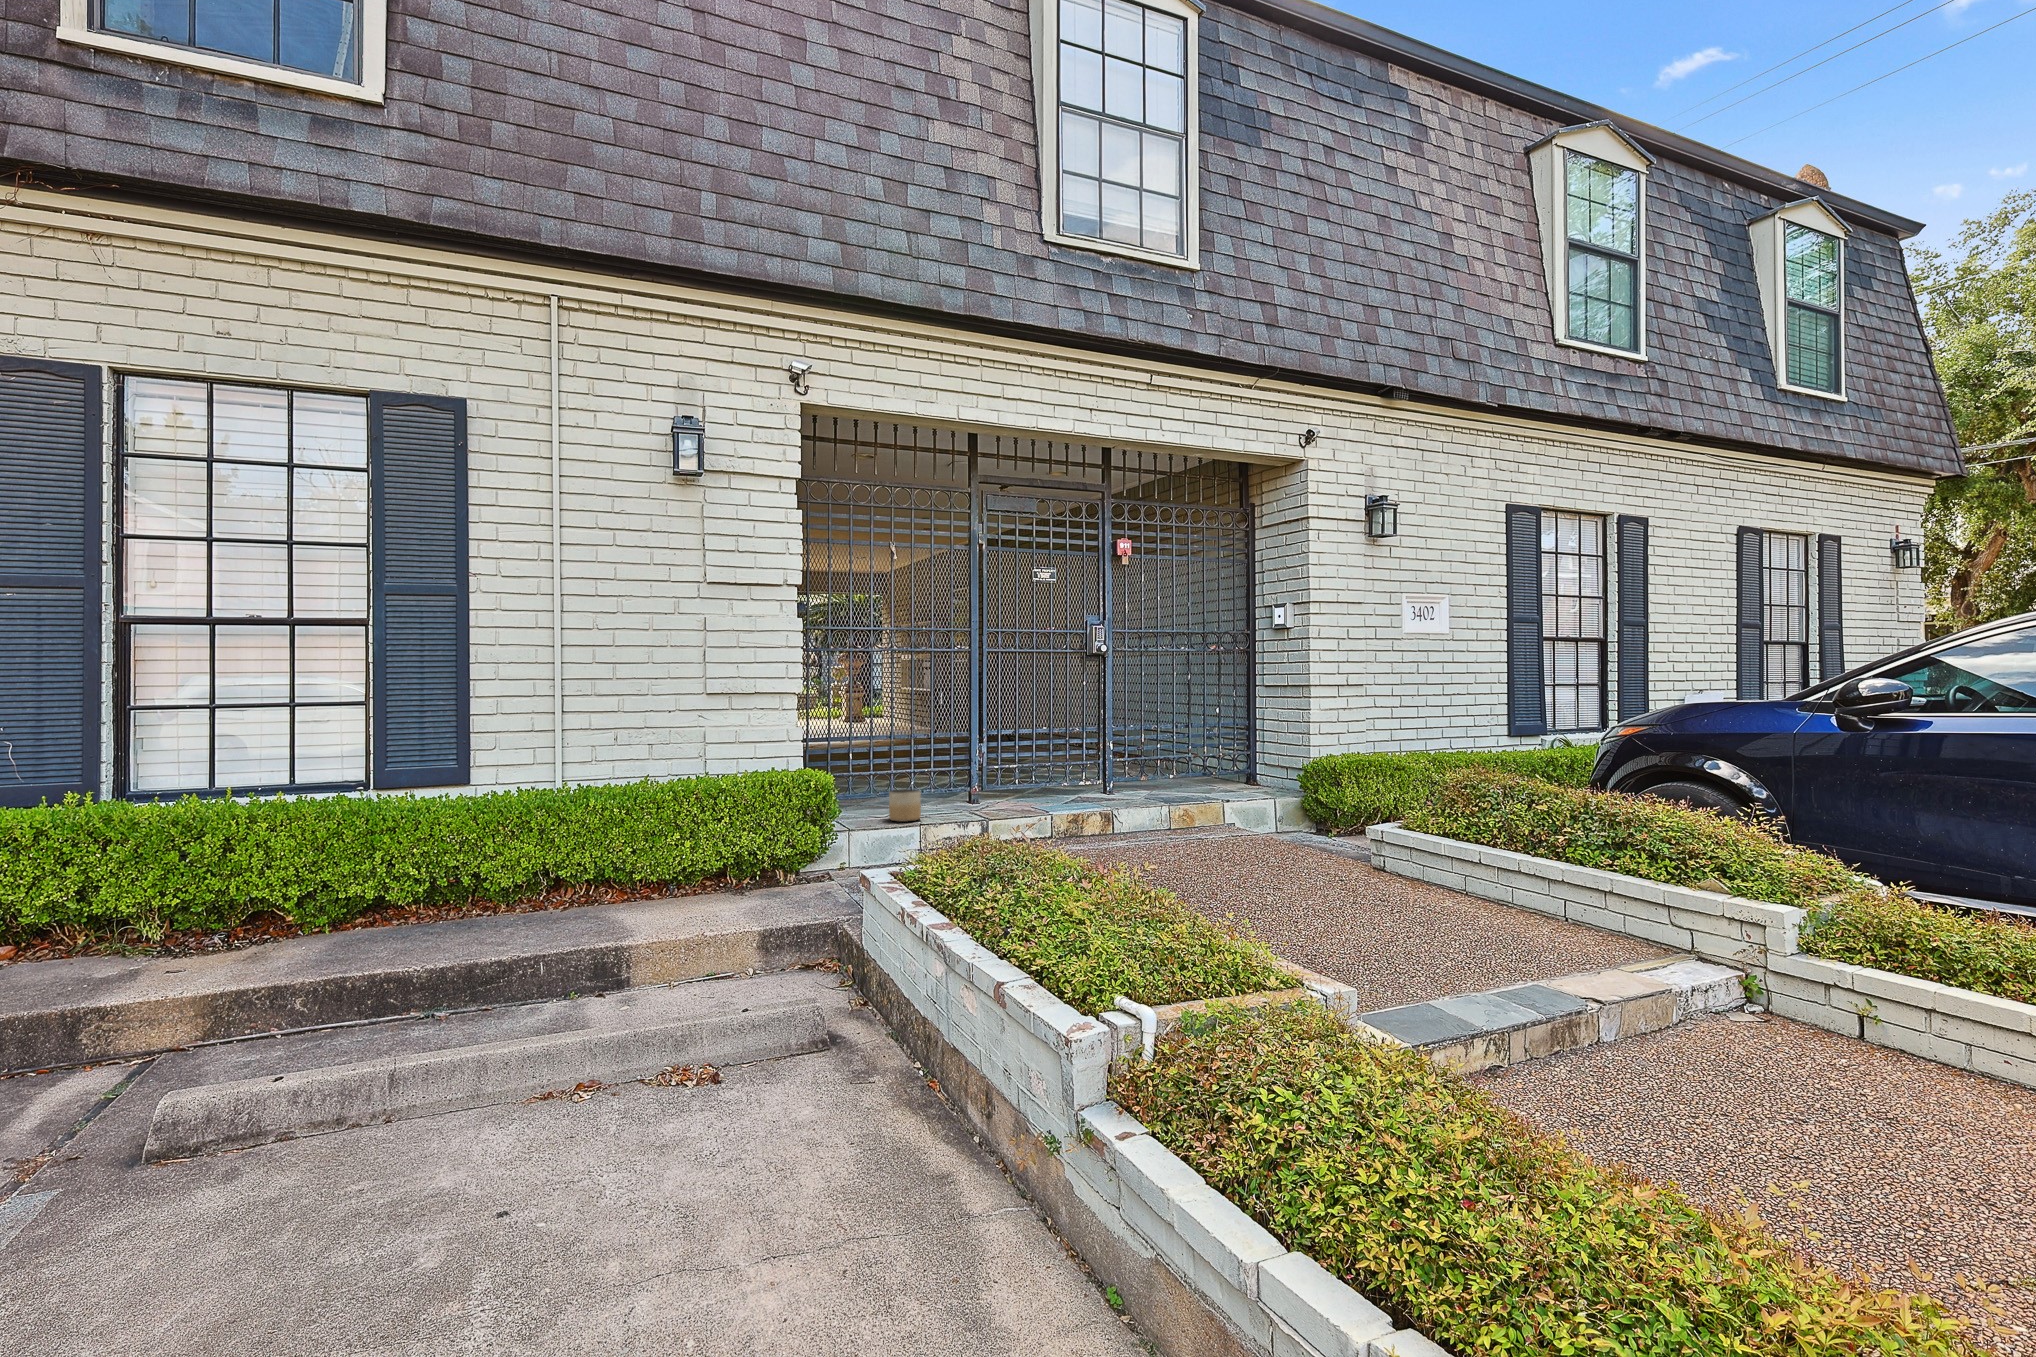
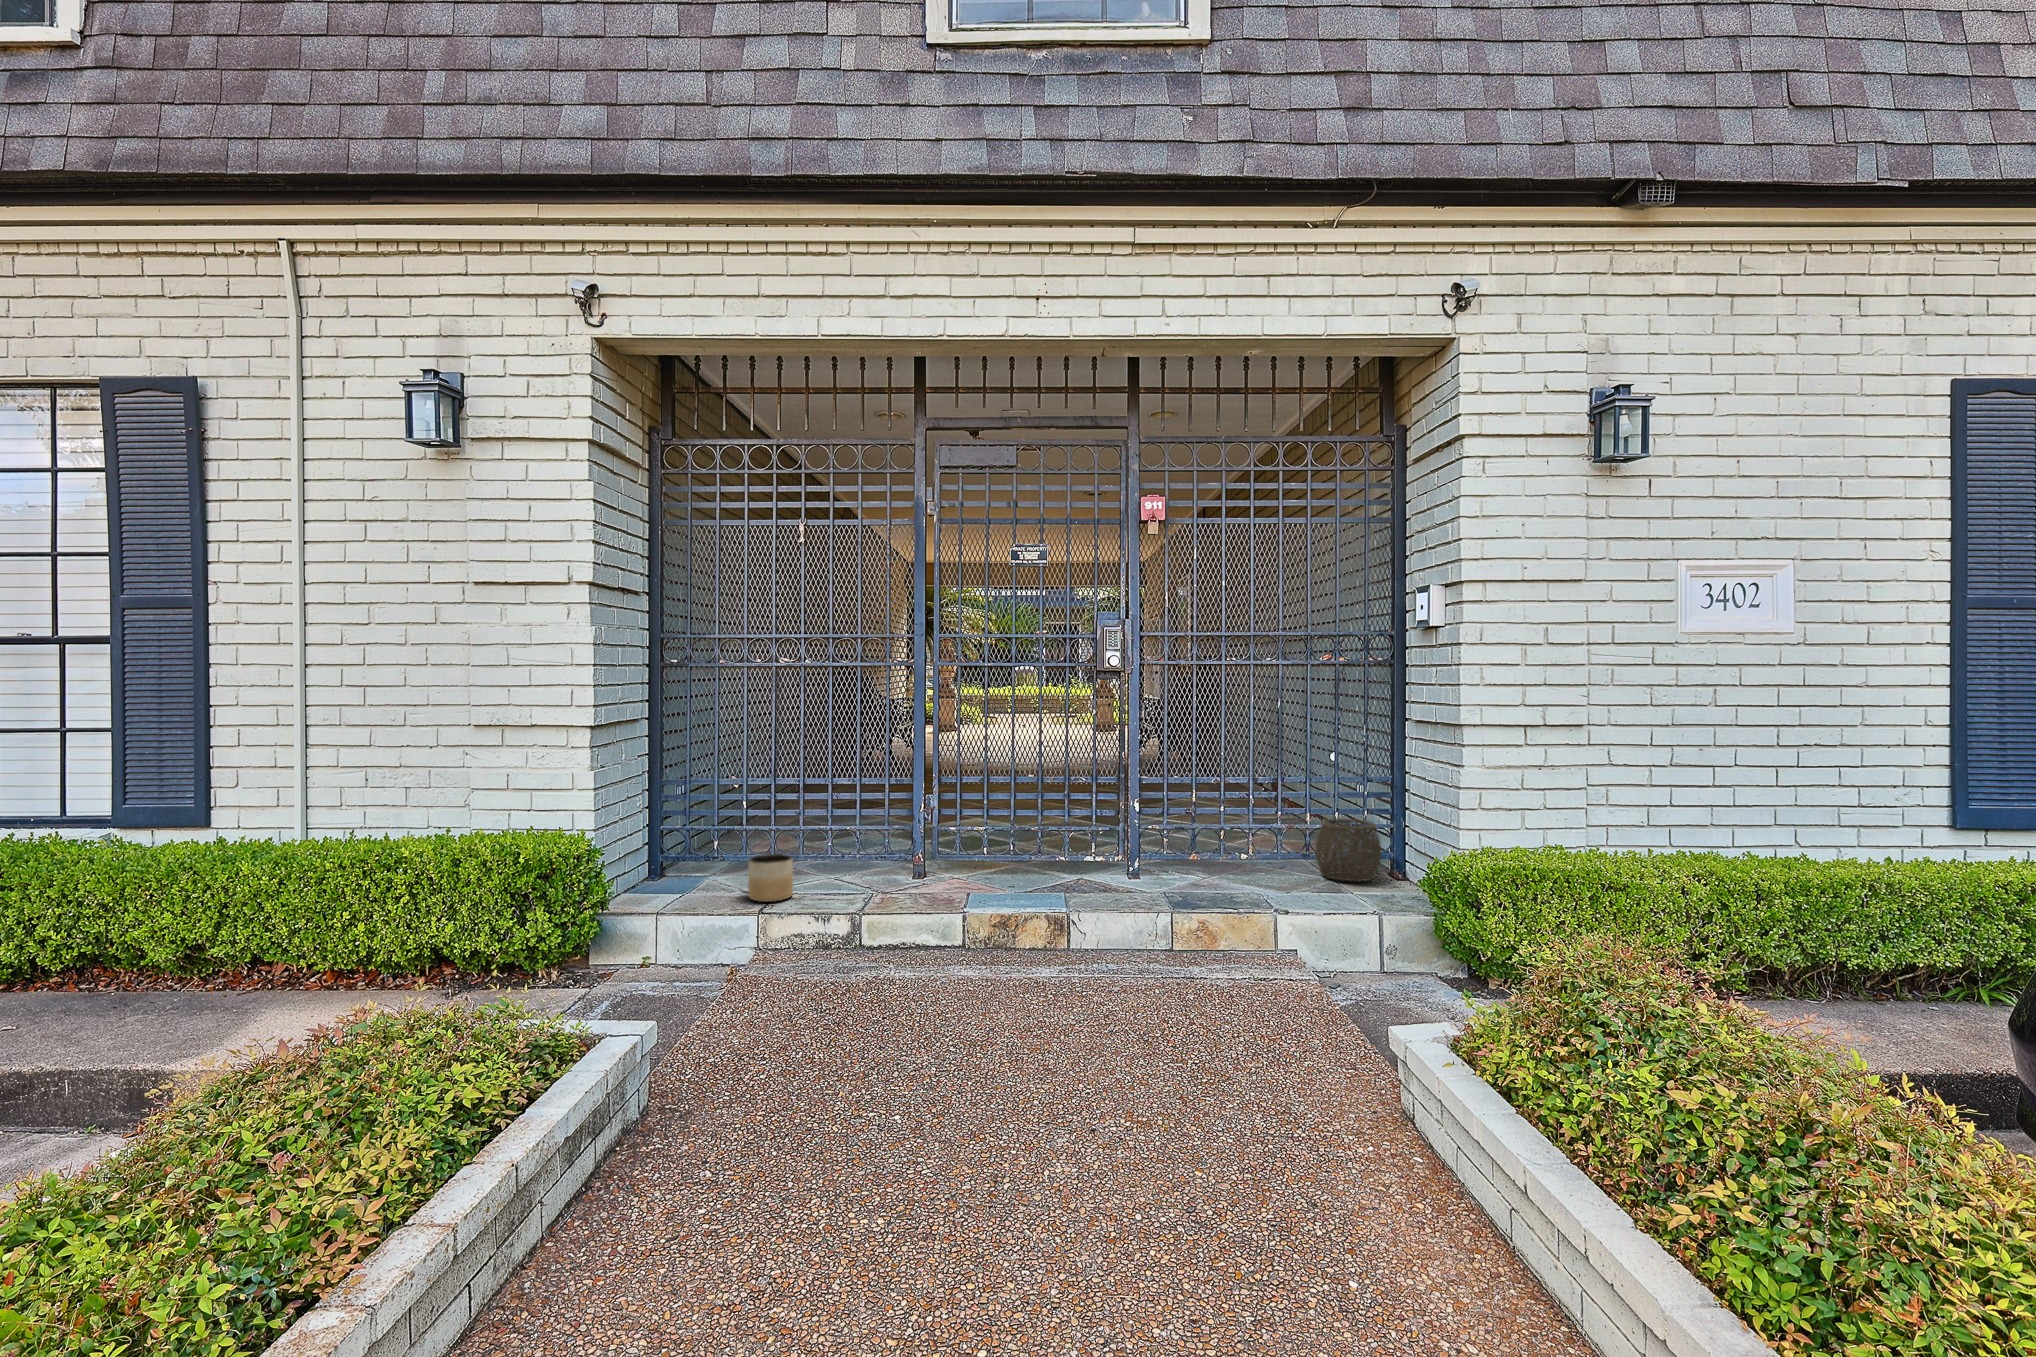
woven basket: none [1209,751,1251,788] -> present [1315,818,1381,882]

